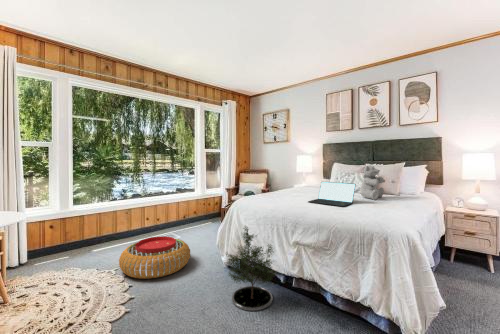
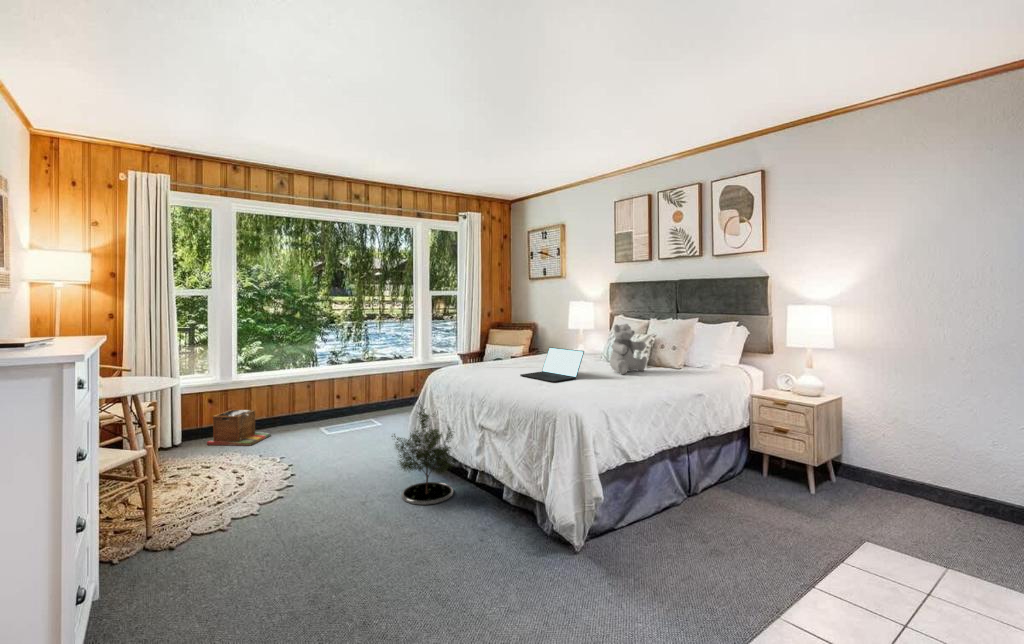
laundry basket: none [48,232,100,262] -> present [207,410,271,446]
pouf: present [119,236,190,279] -> none [284,419,377,468]

